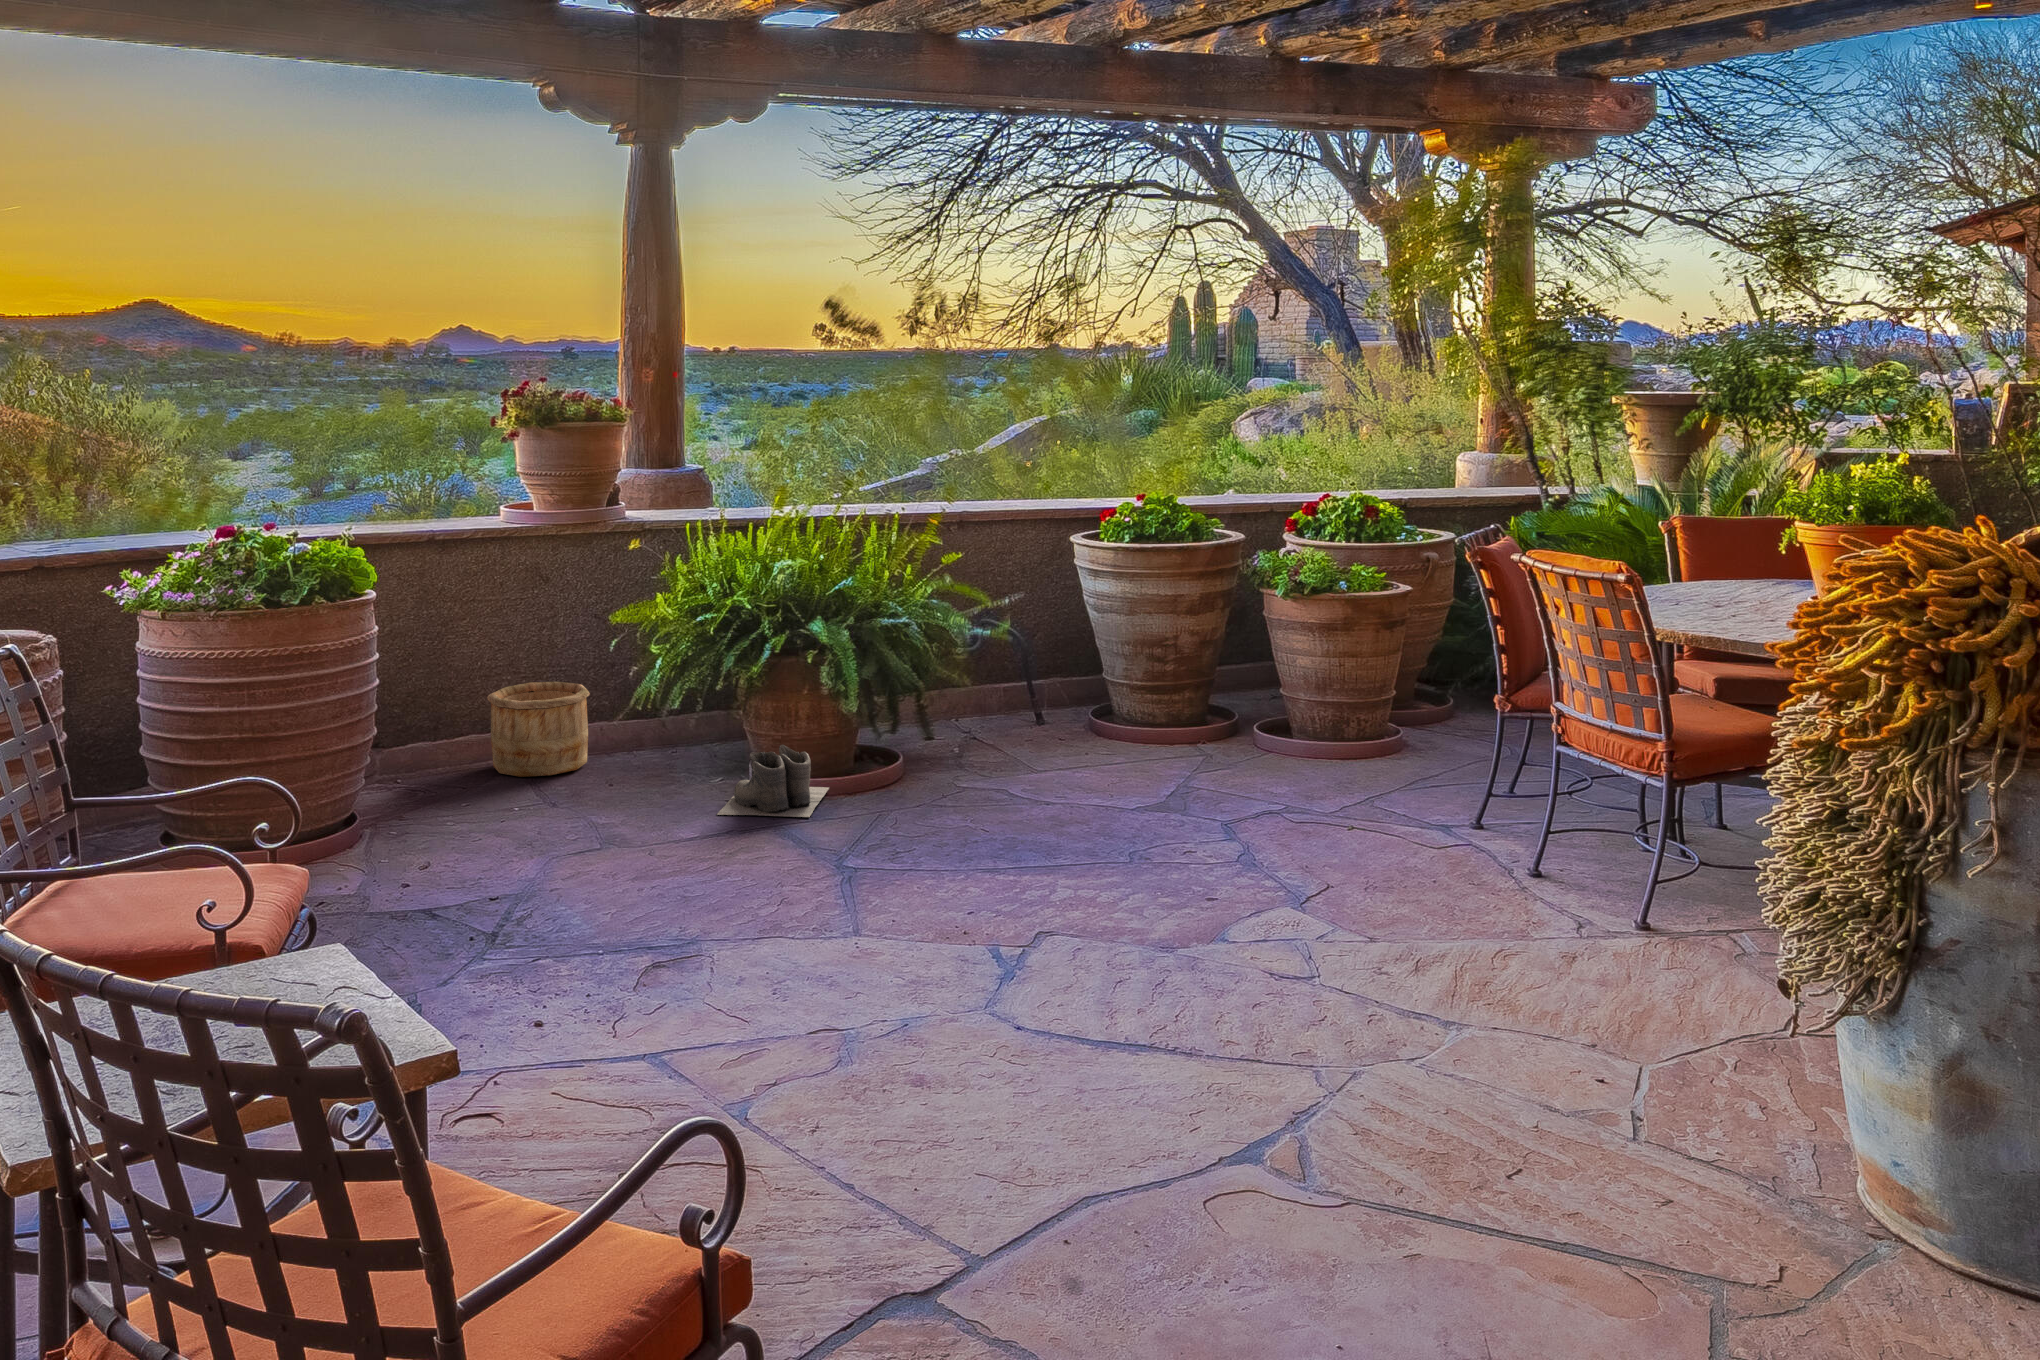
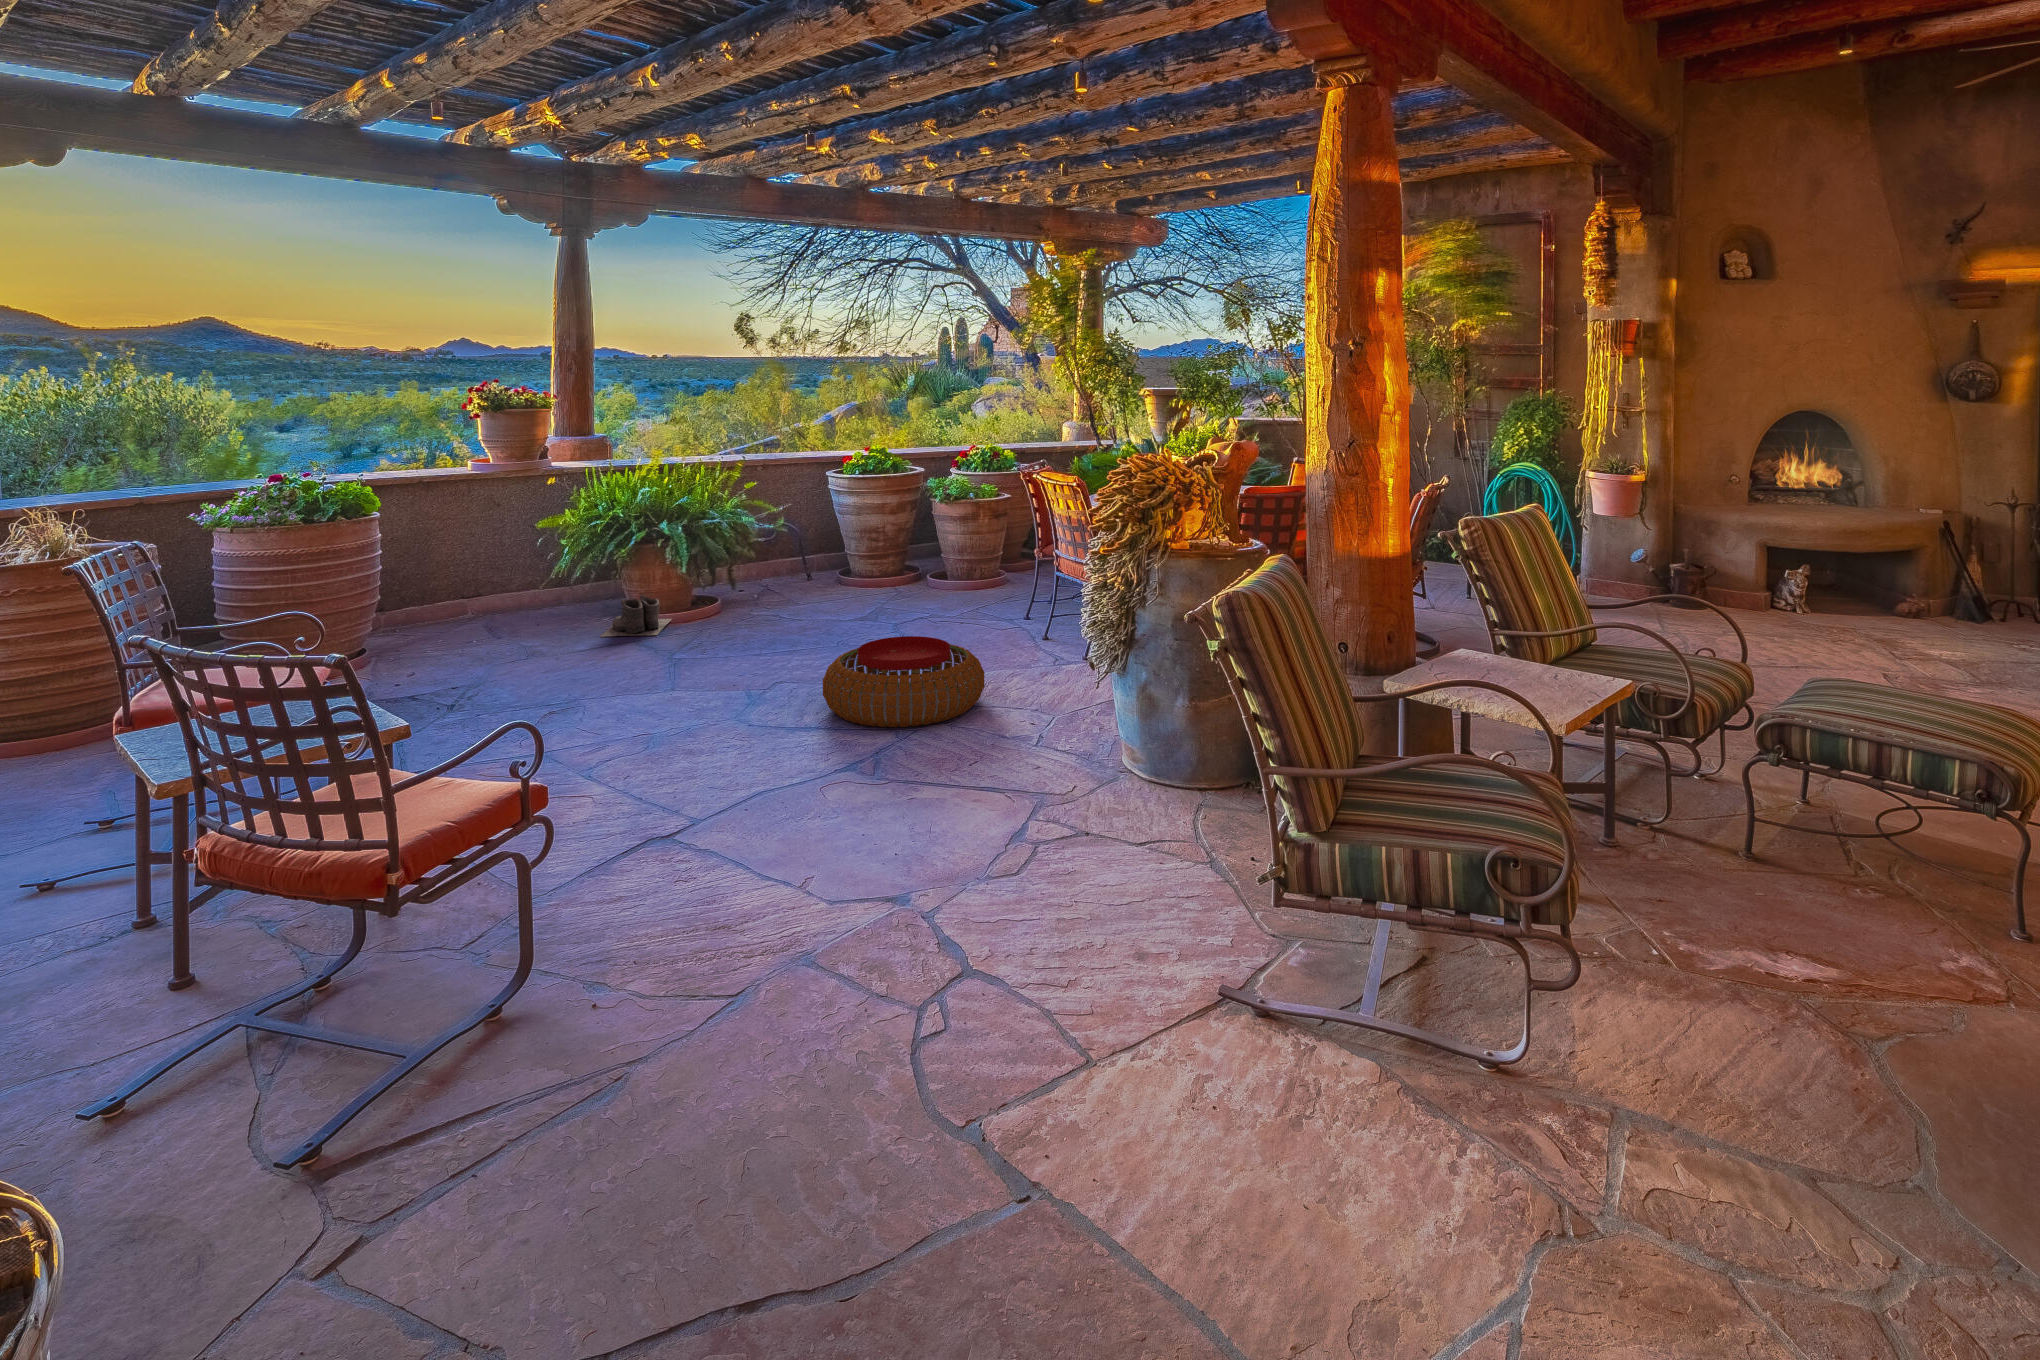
wooden bucket: present [487,682,590,777] -> none [455,565,523,622]
pouf: none [1134,858,1449,1043] -> present [823,636,984,727]

